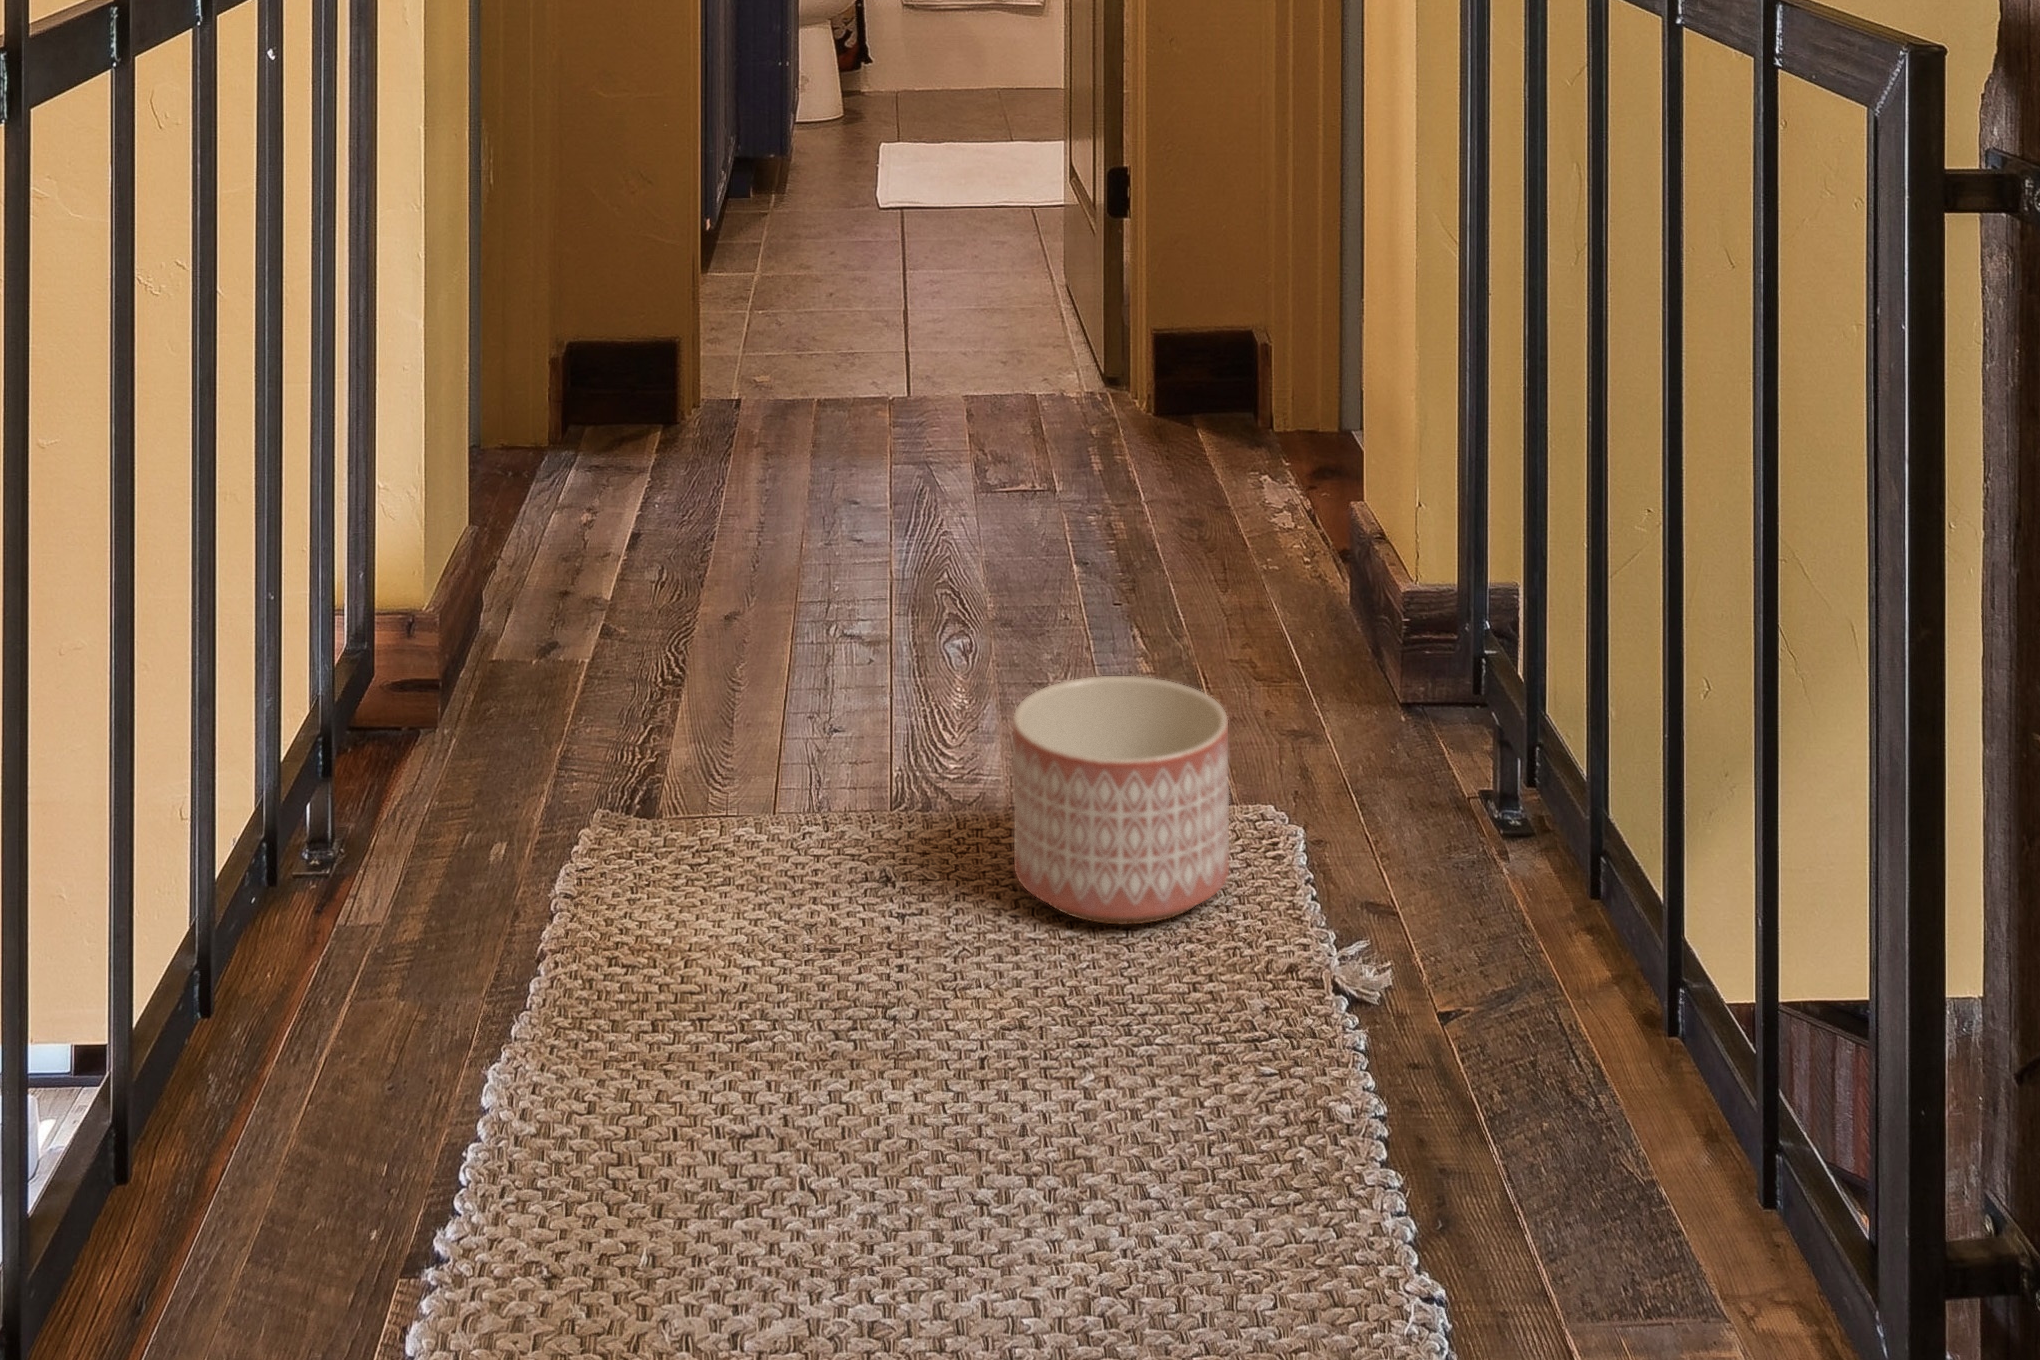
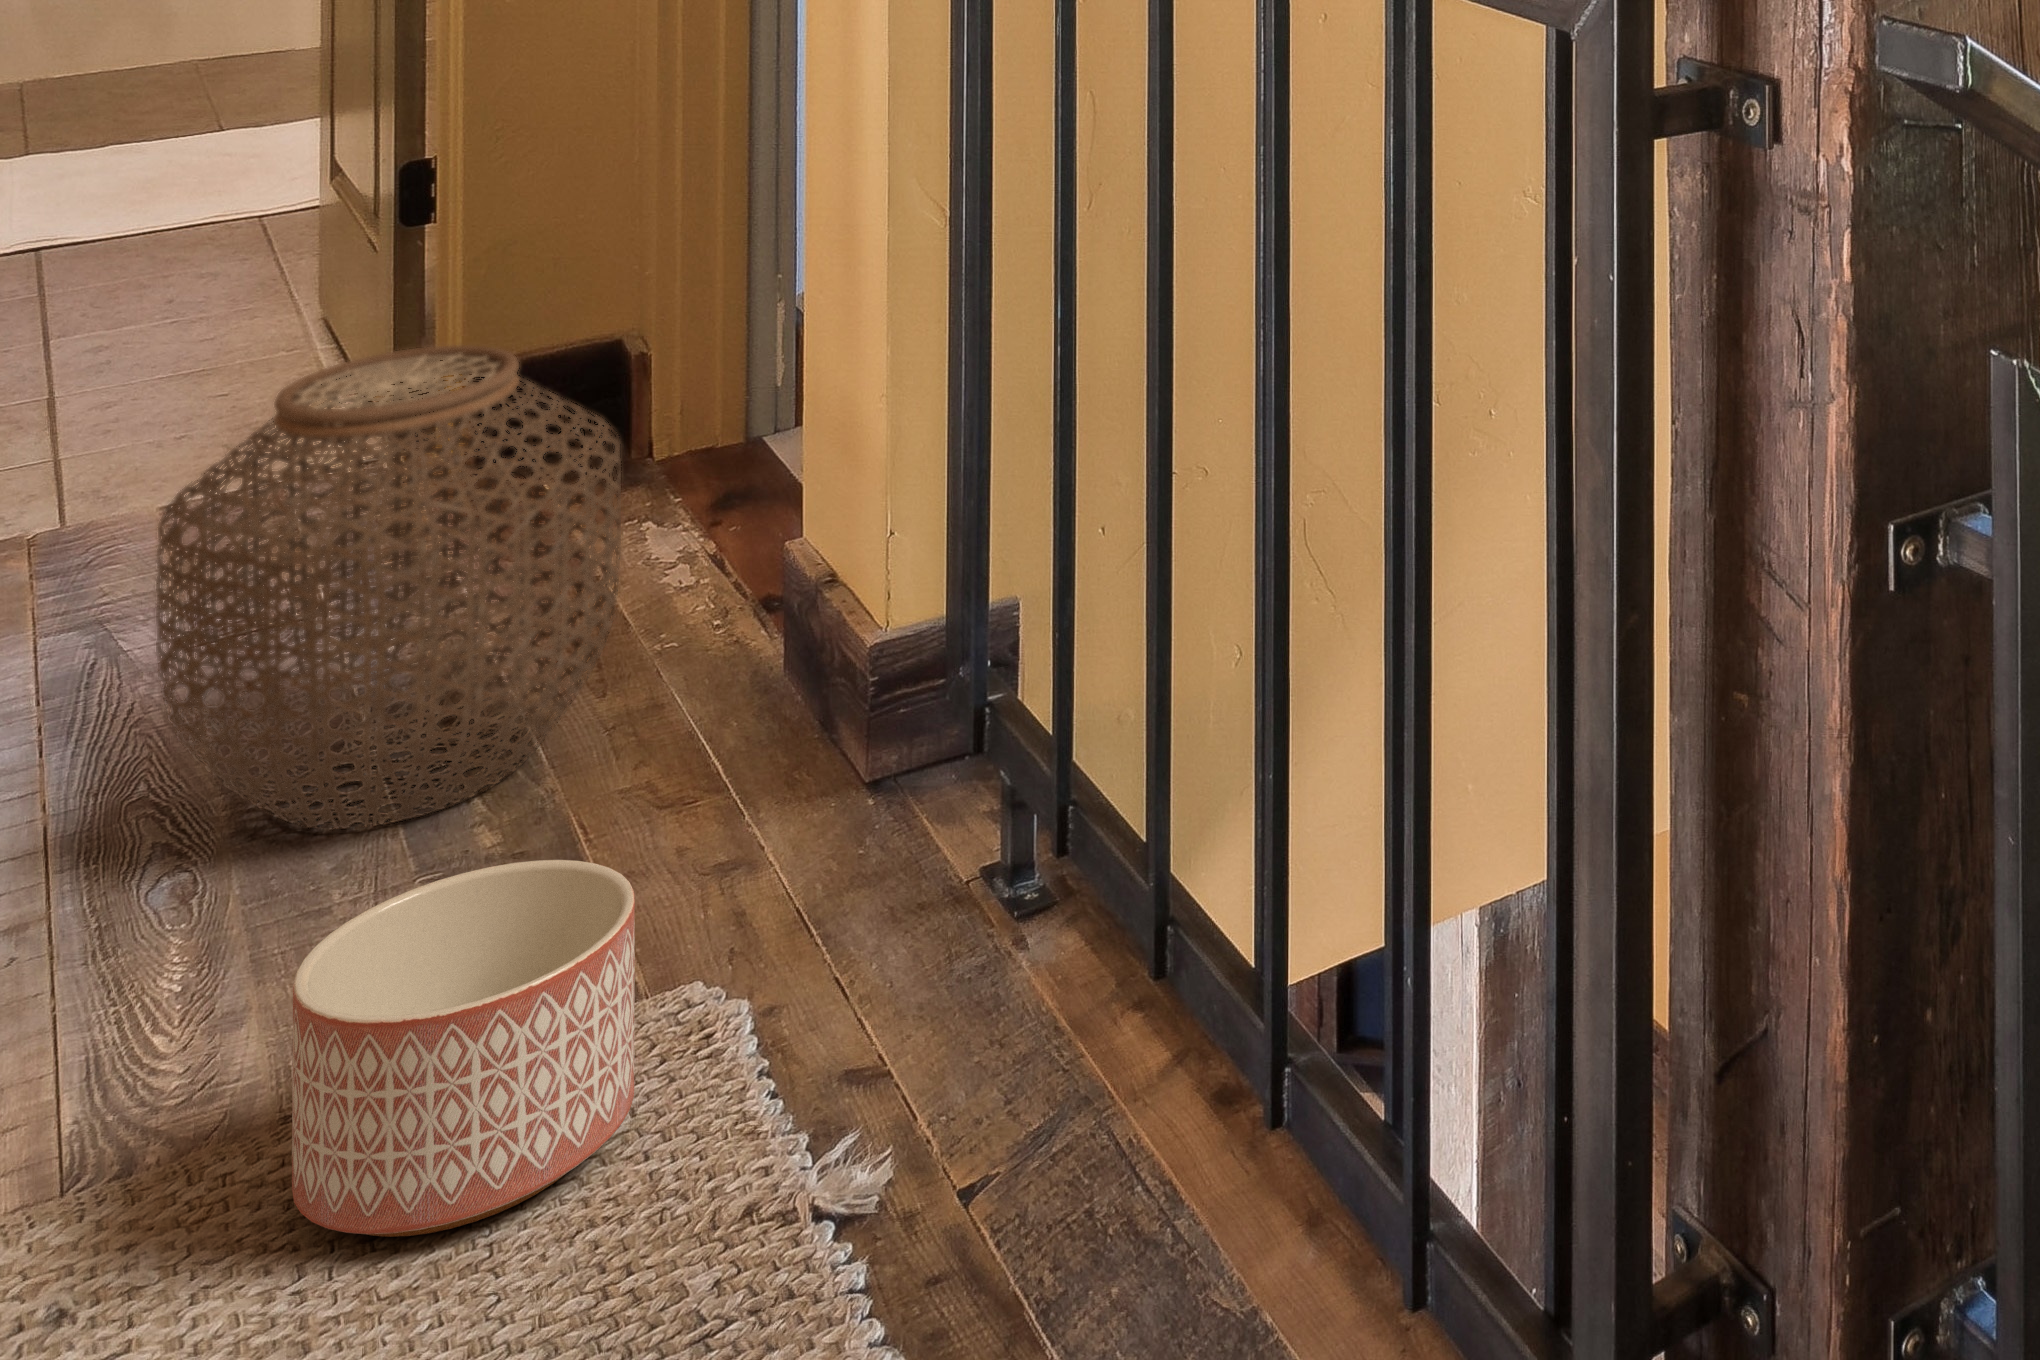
woven basket: none [953,298,1246,651] -> present [156,345,621,830]

